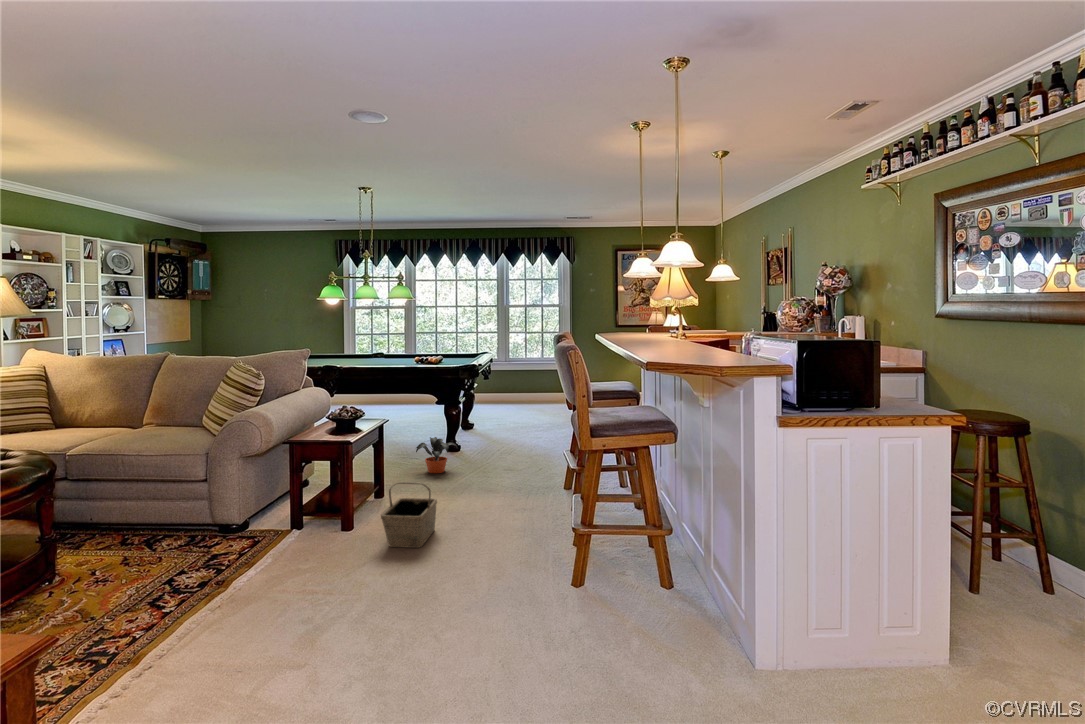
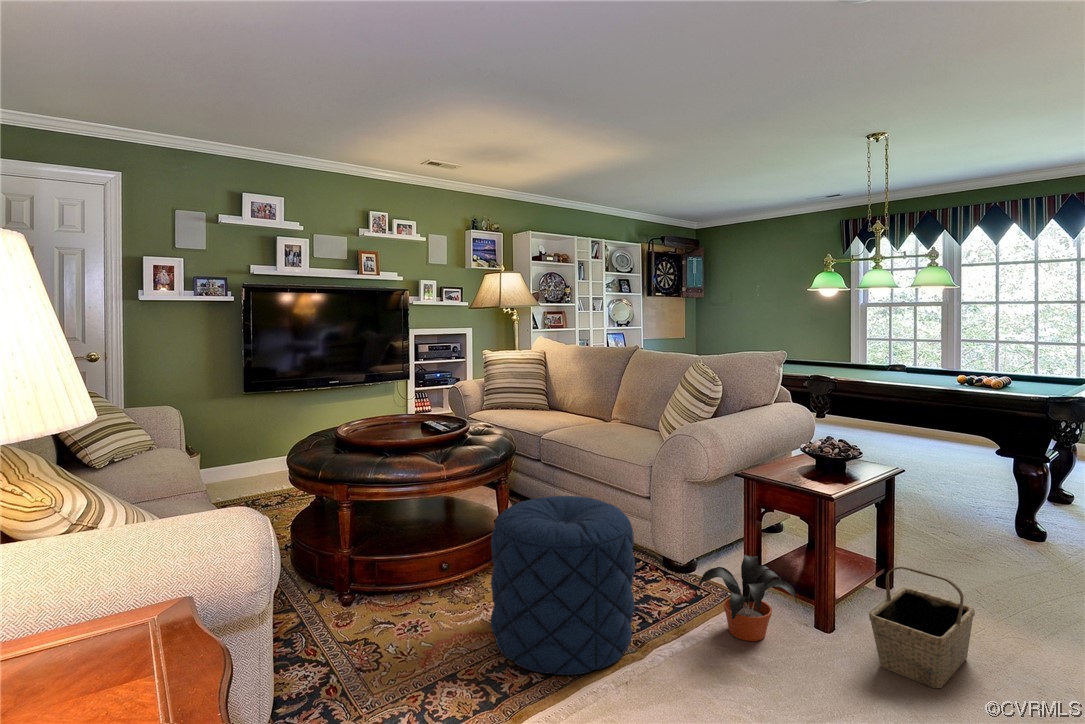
potted plant: present [416,437,457,473] -> present [699,555,797,641]
pouf: none [70,479,214,626] -> present [491,496,635,675]

